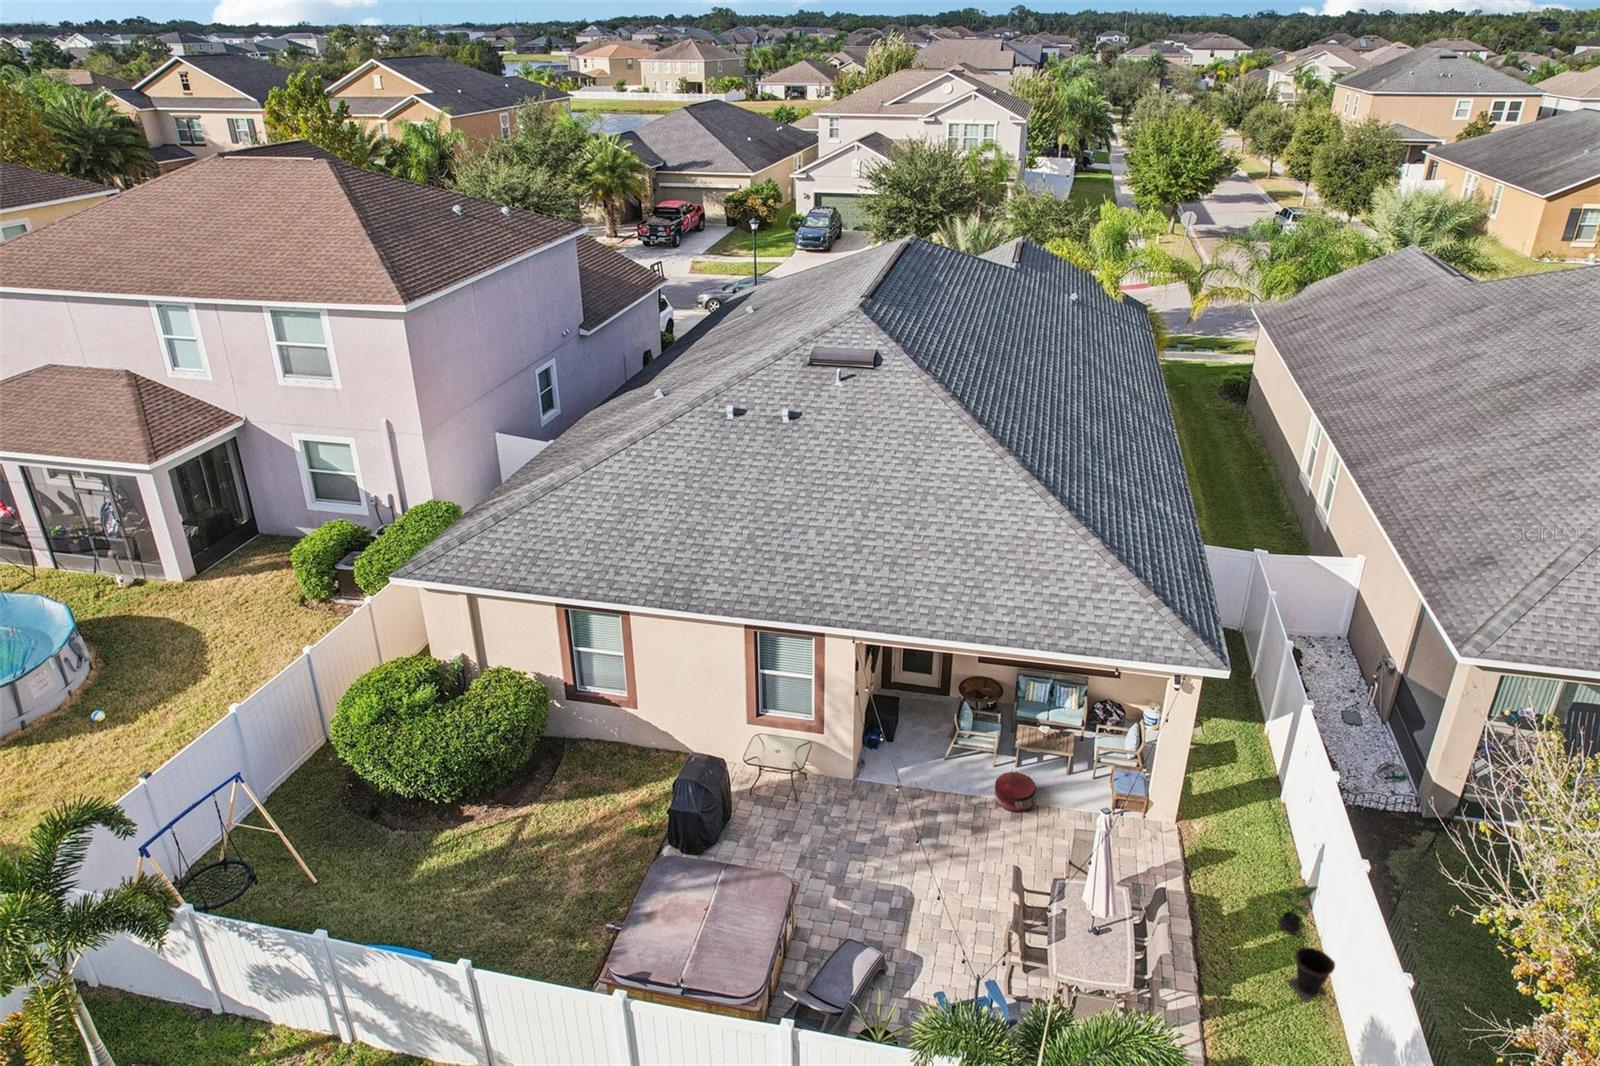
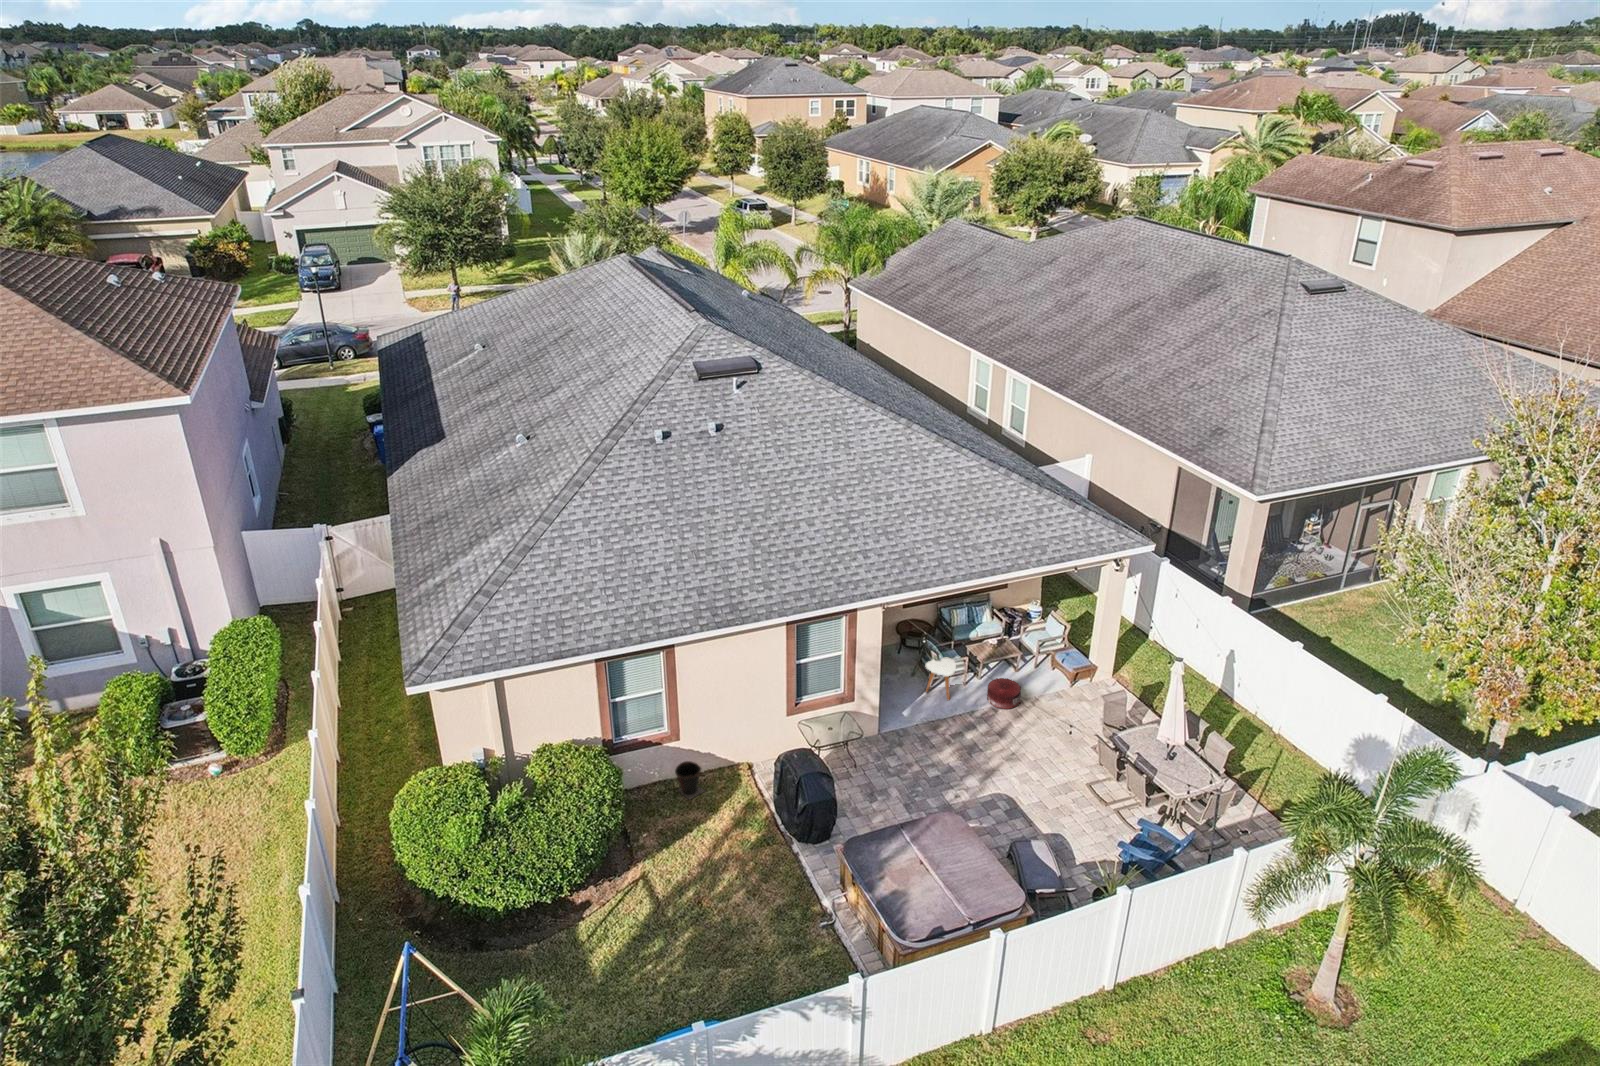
side table: none [938,725,975,776] -> present [926,658,956,700]
potted plant: present [1278,887,1317,934] -> none [1217,677,1245,717]
bucket: present [1288,948,1335,1002] -> present [675,761,704,799]

